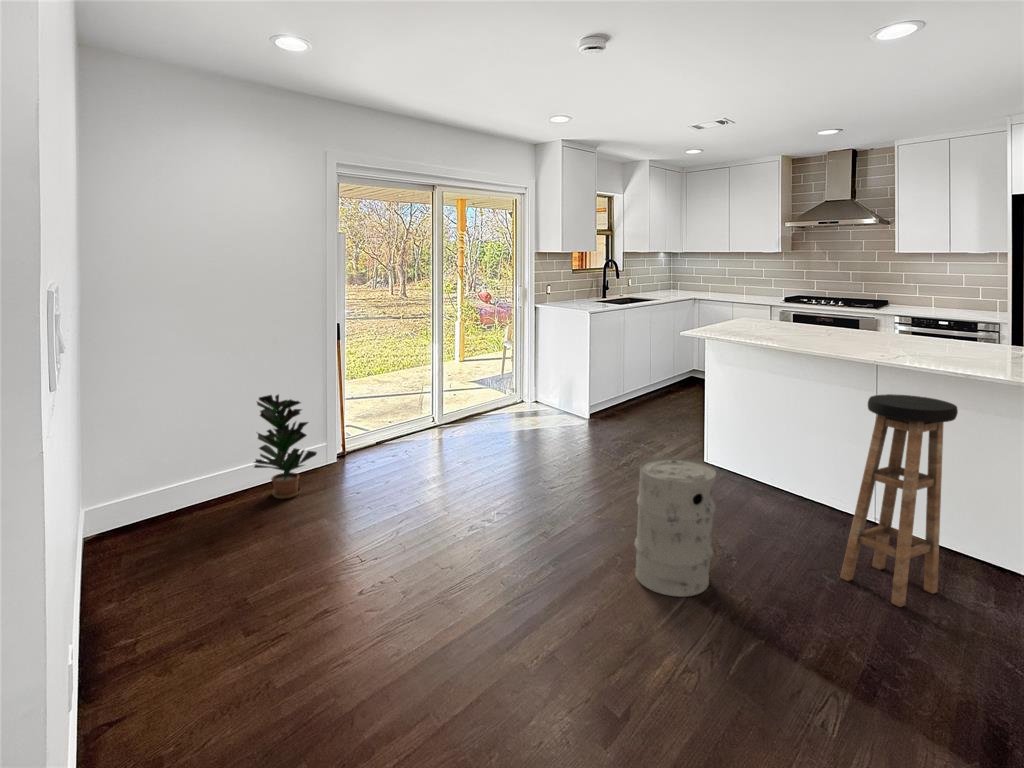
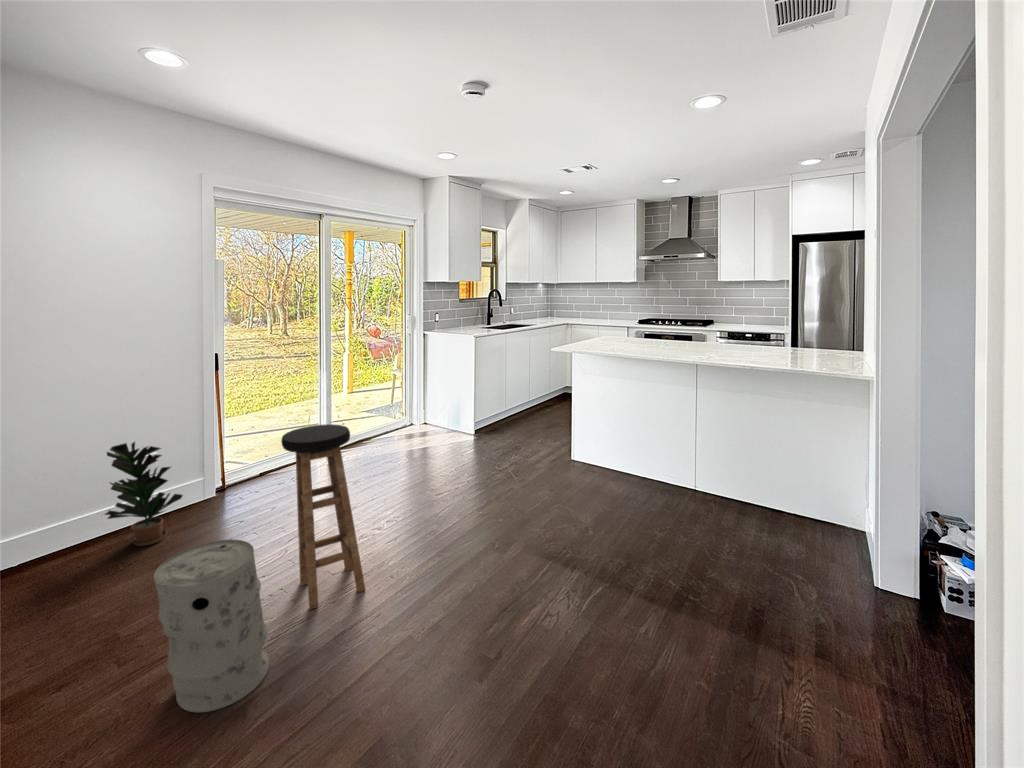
bar stool: present [840,394,958,607] -> present [281,424,365,609]
trash can: present [634,458,716,597] -> present [154,540,269,712]

